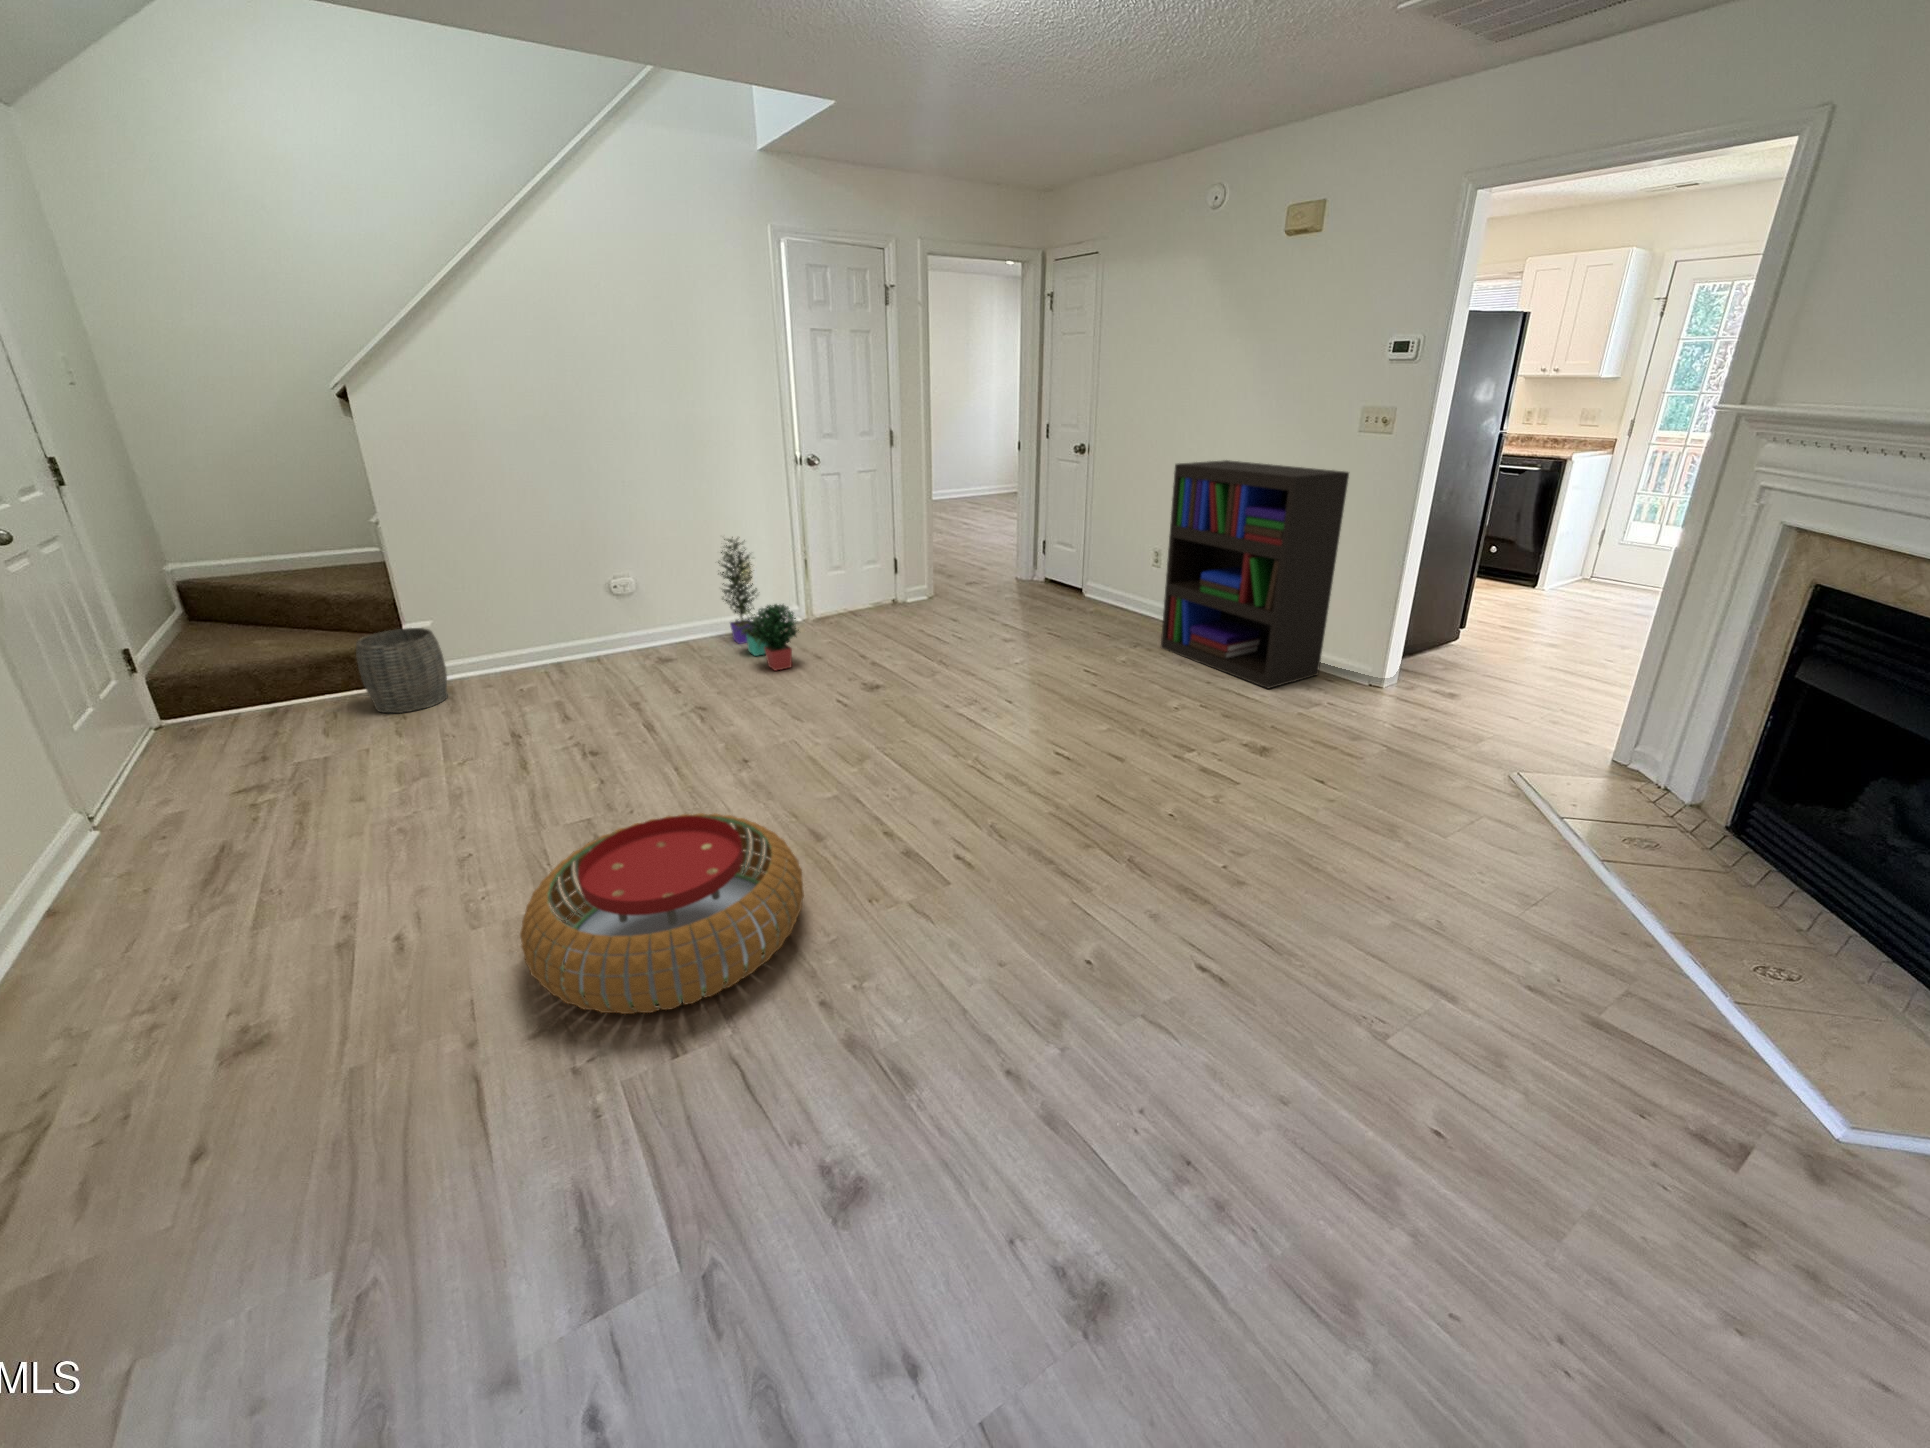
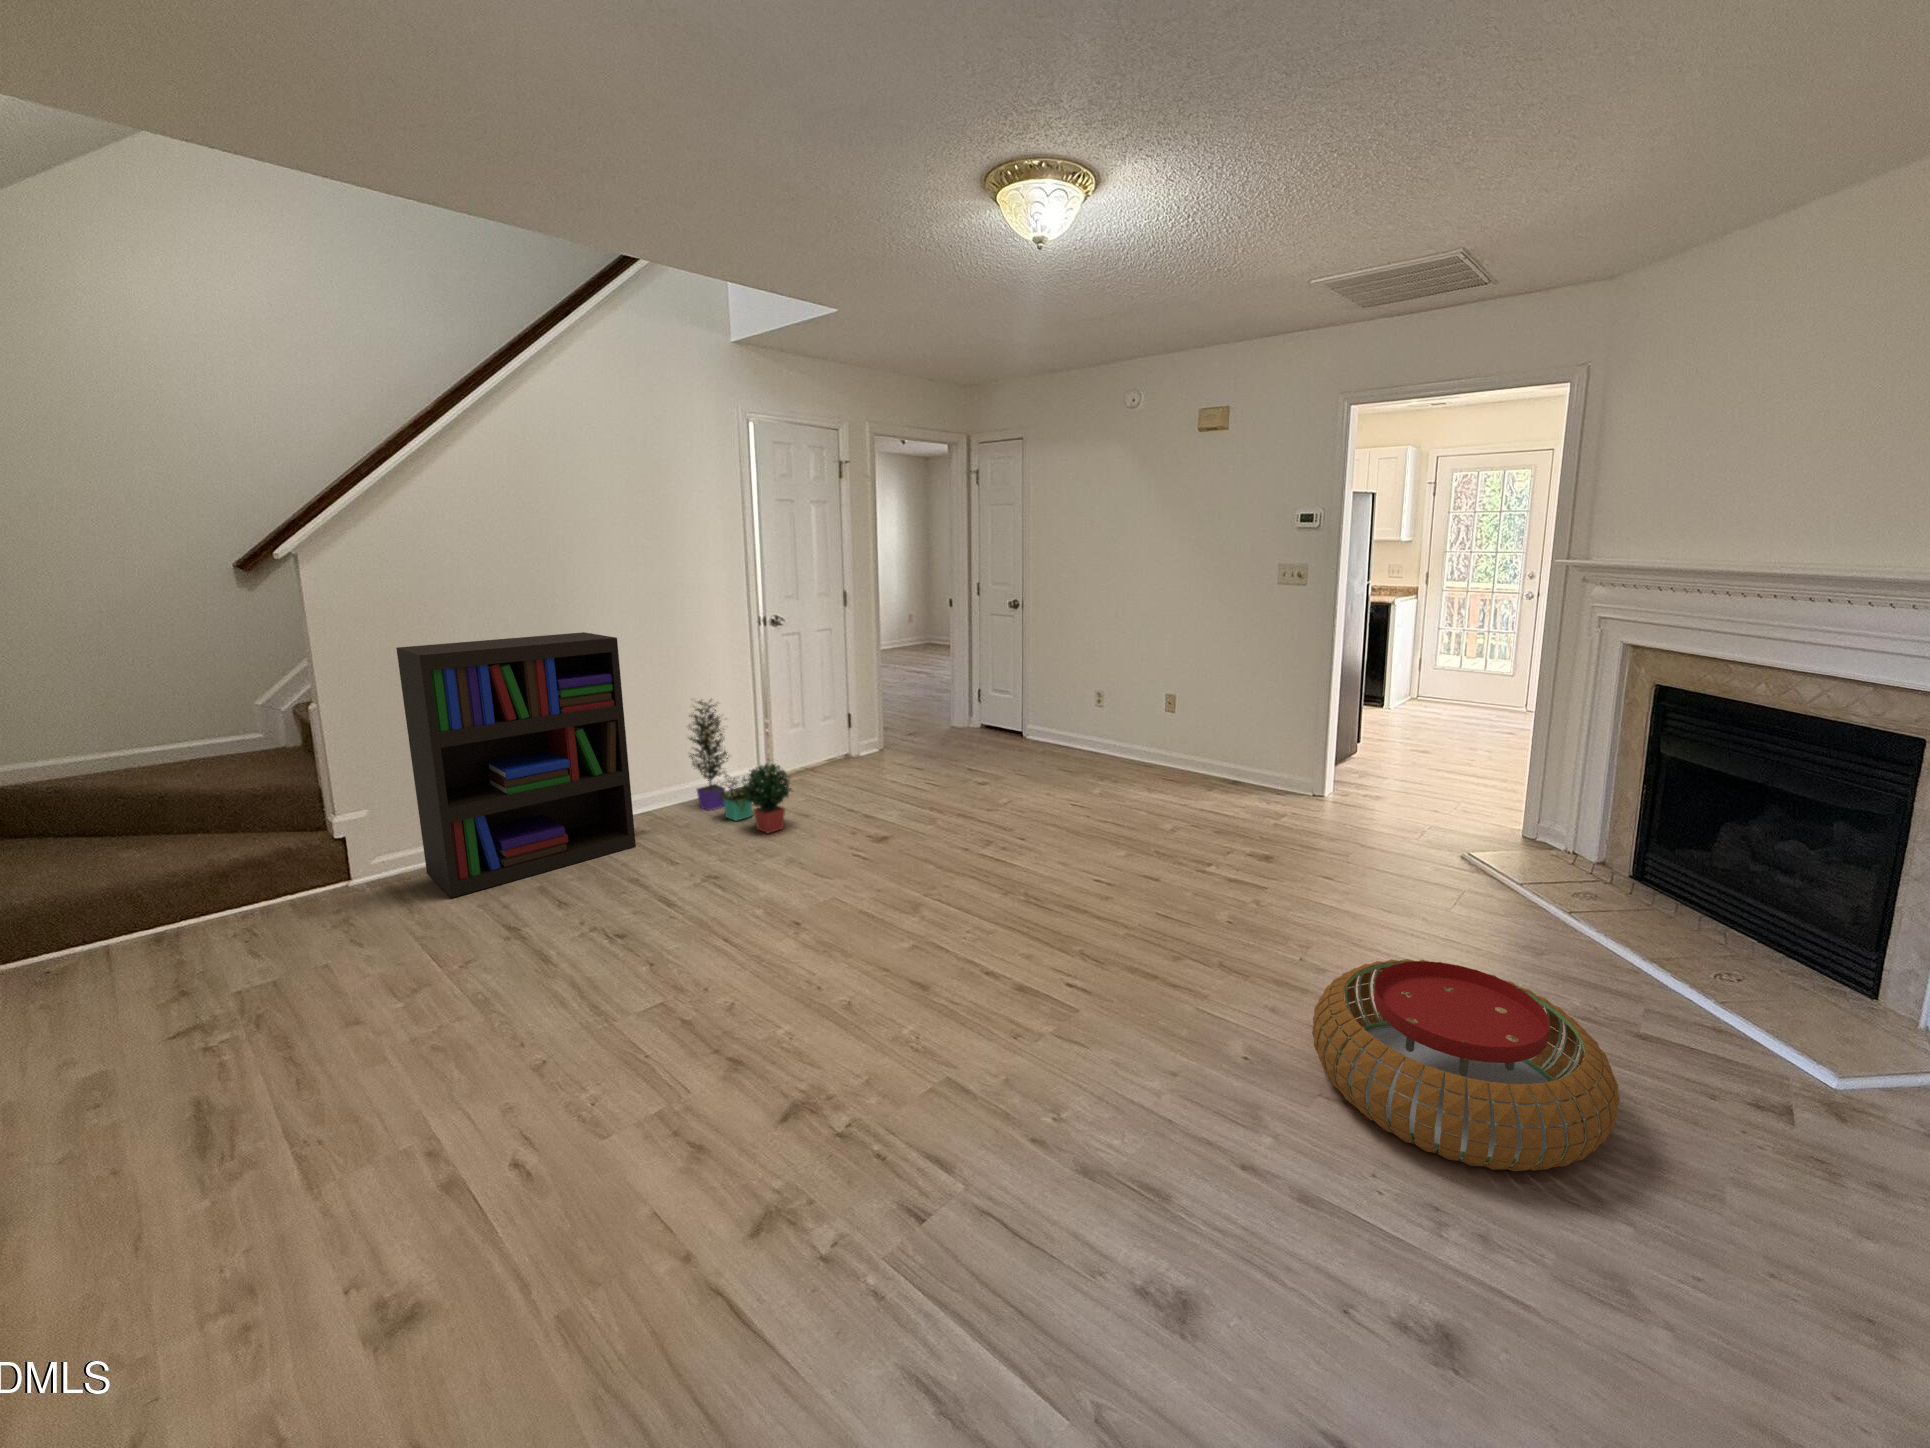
bookshelf: present [1161,460,1349,689] -> present [396,632,636,898]
woven basket: present [356,628,448,713] -> none [281,821,390,926]
pouf: present [520,813,804,1014] -> present [1312,959,1620,1171]

